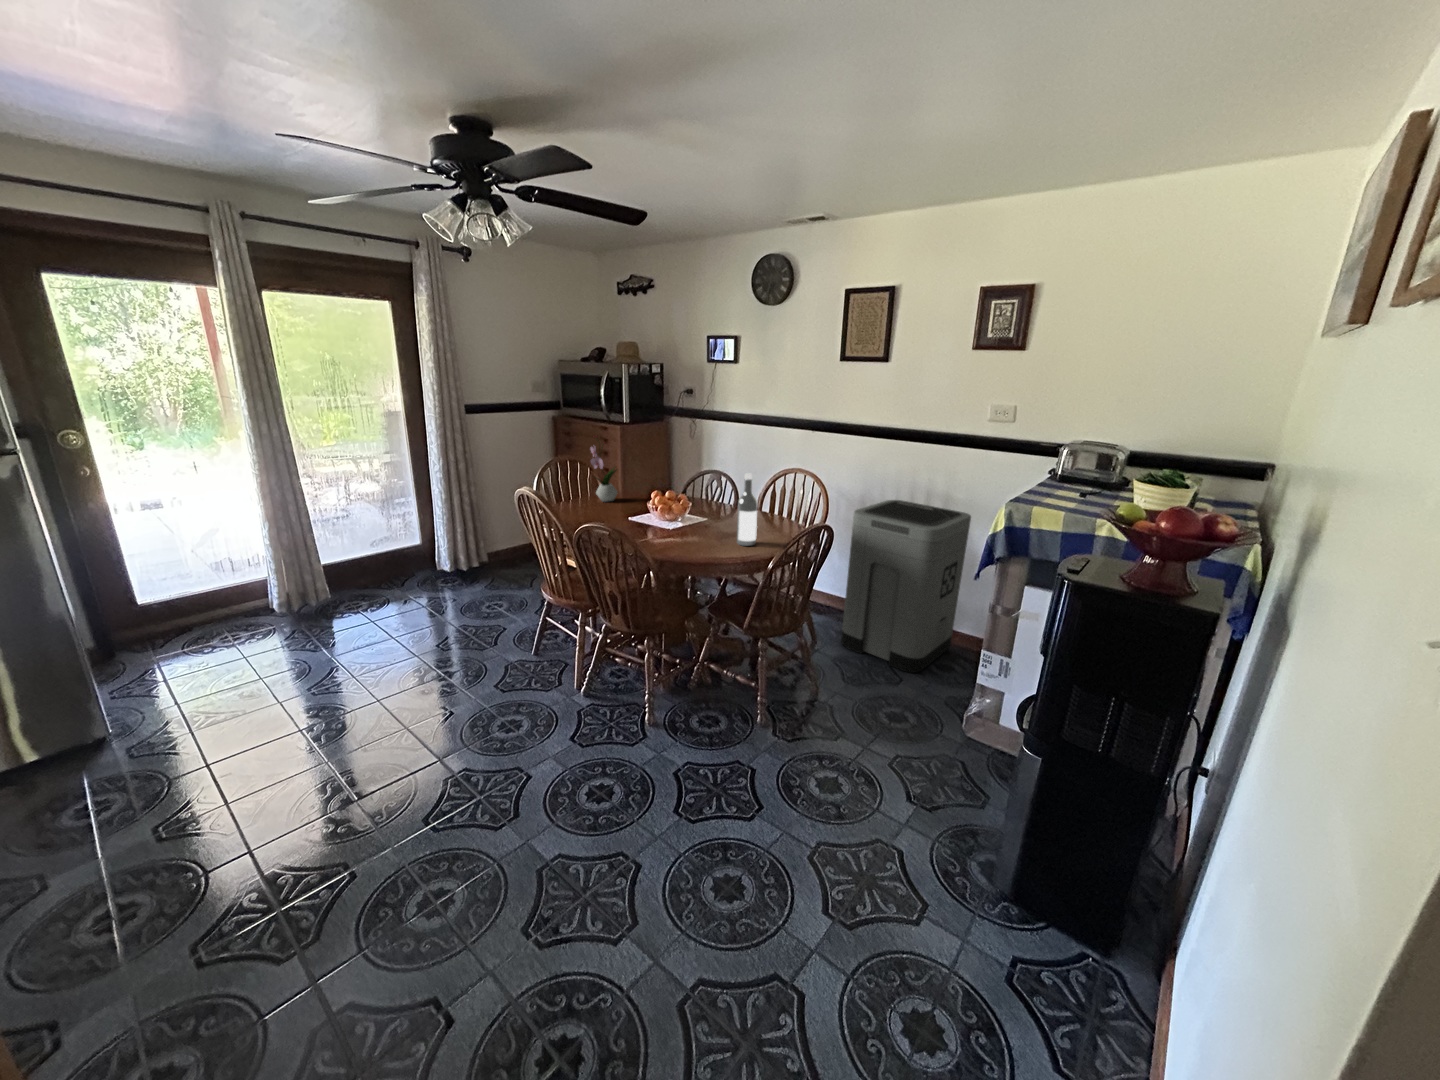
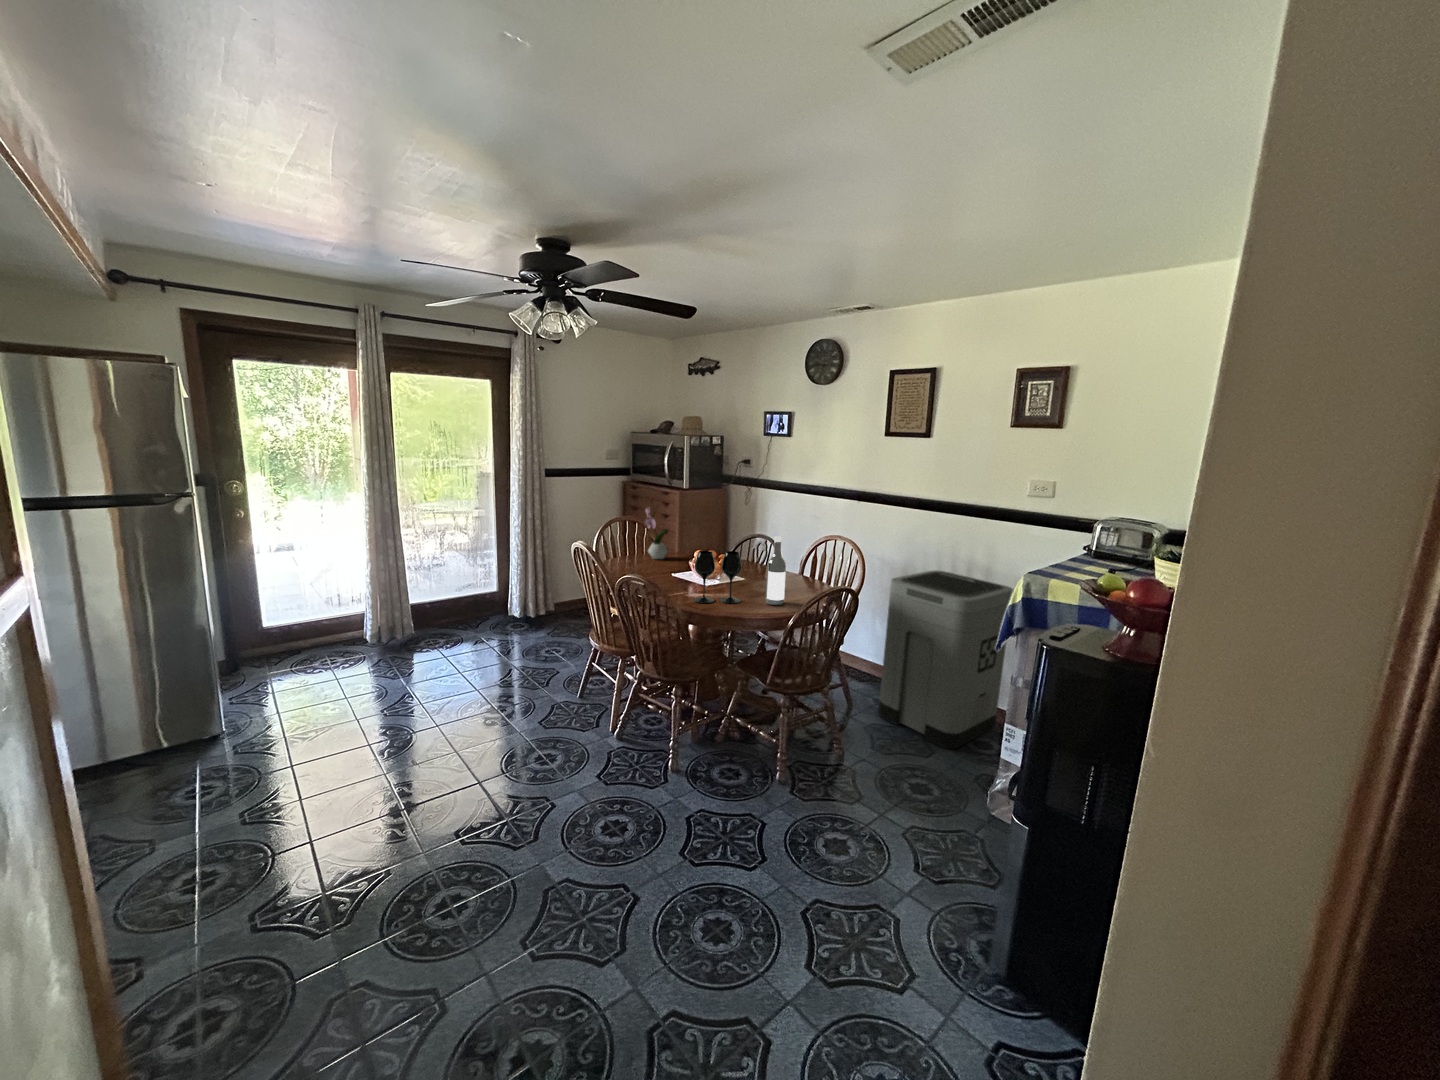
wine glass: none [660,491,711,549] -> present [693,551,742,604]

